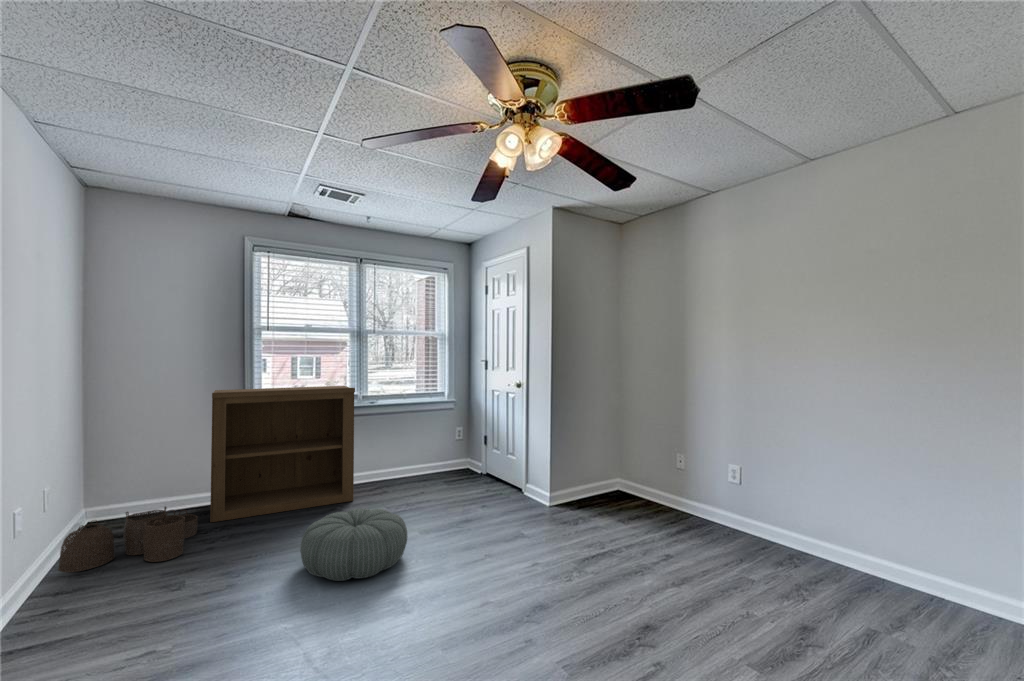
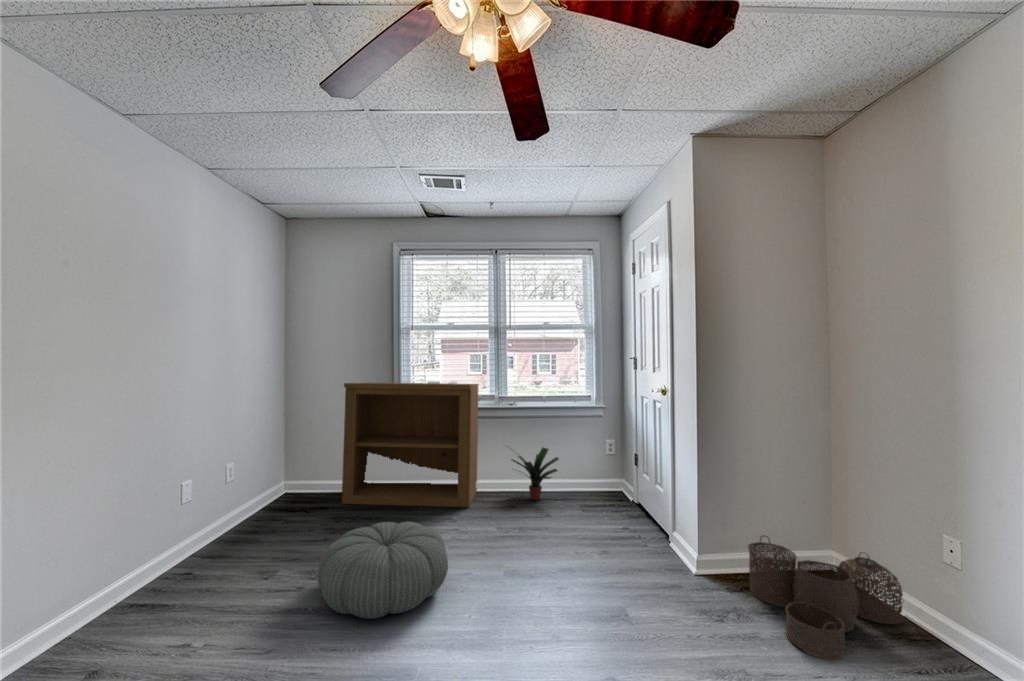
potted plant: none [376,440,424,486] -> present [512,447,559,500]
woven basket: present [58,507,198,572] -> present [748,536,904,660]

